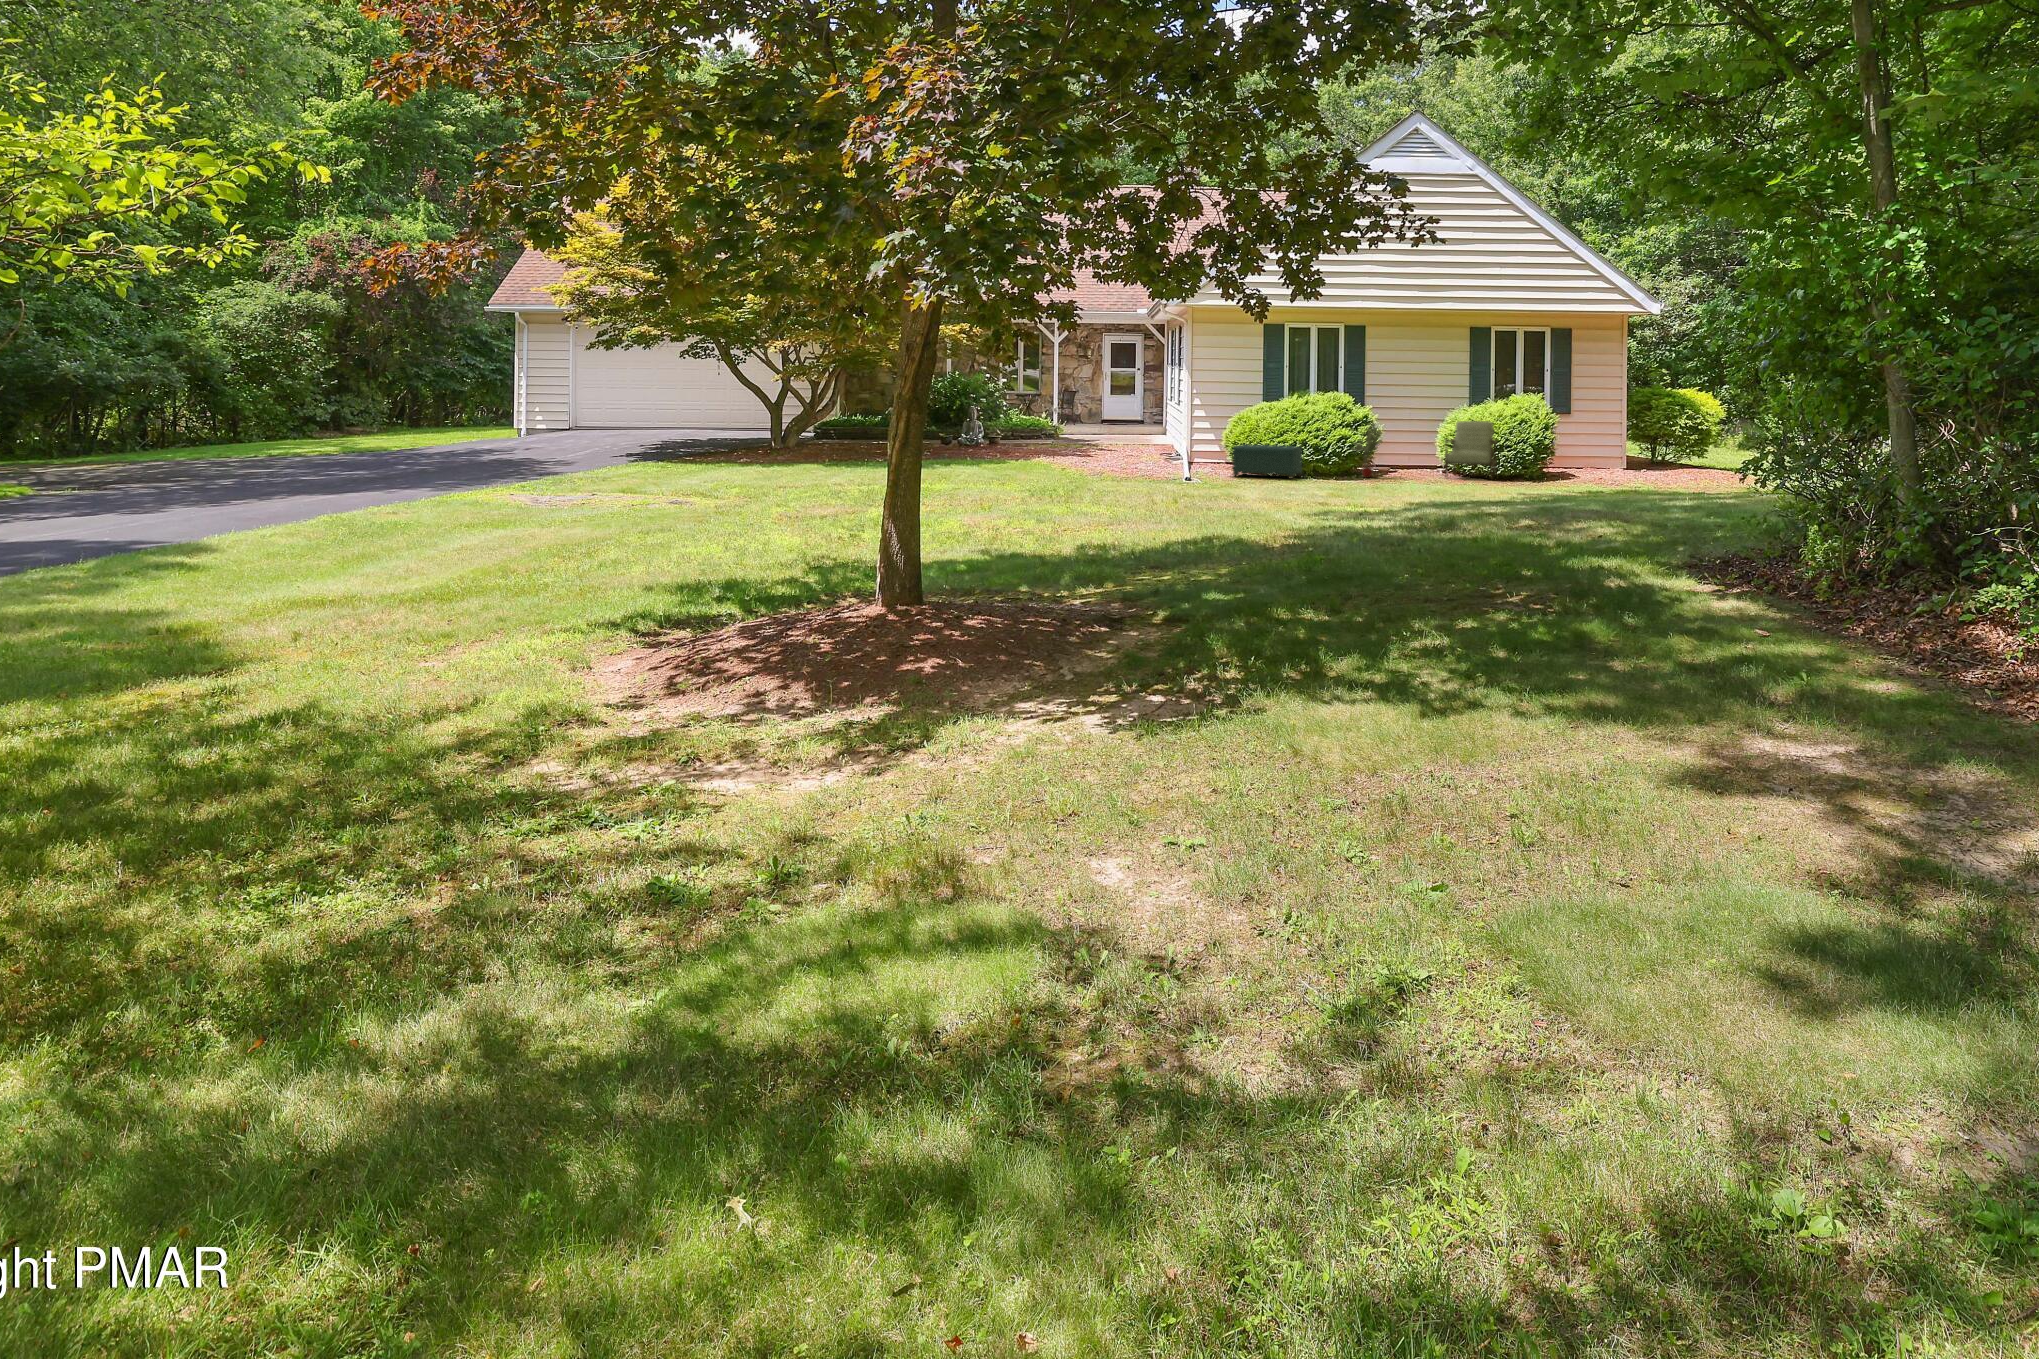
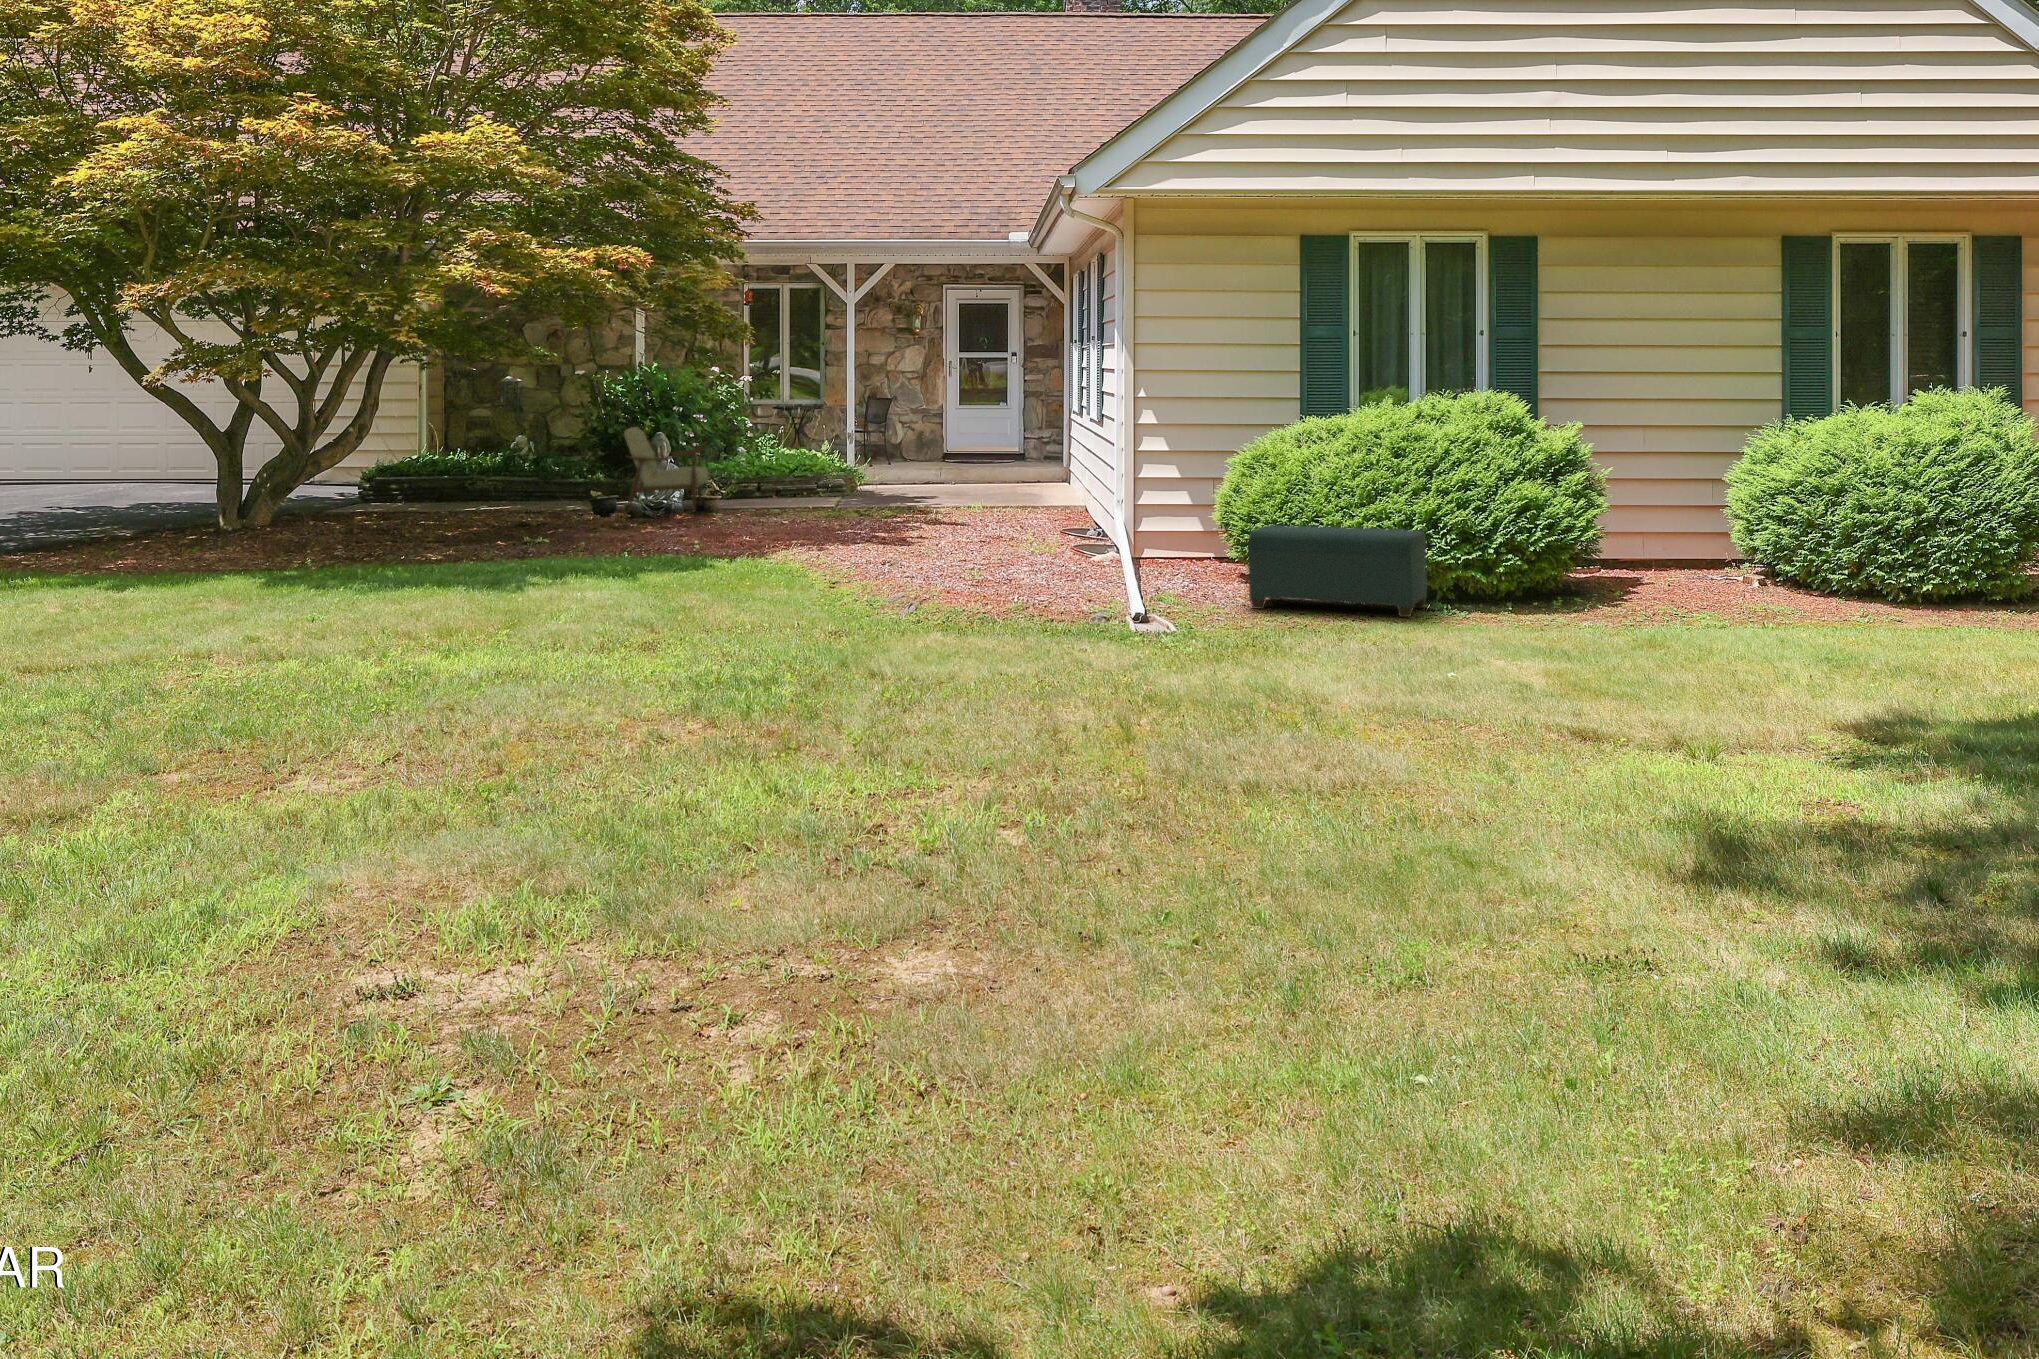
chair: present [1445,421,1497,478] -> present [624,427,709,512]
potted tree: present [1352,428,1382,478] -> none [1550,472,1635,610]

